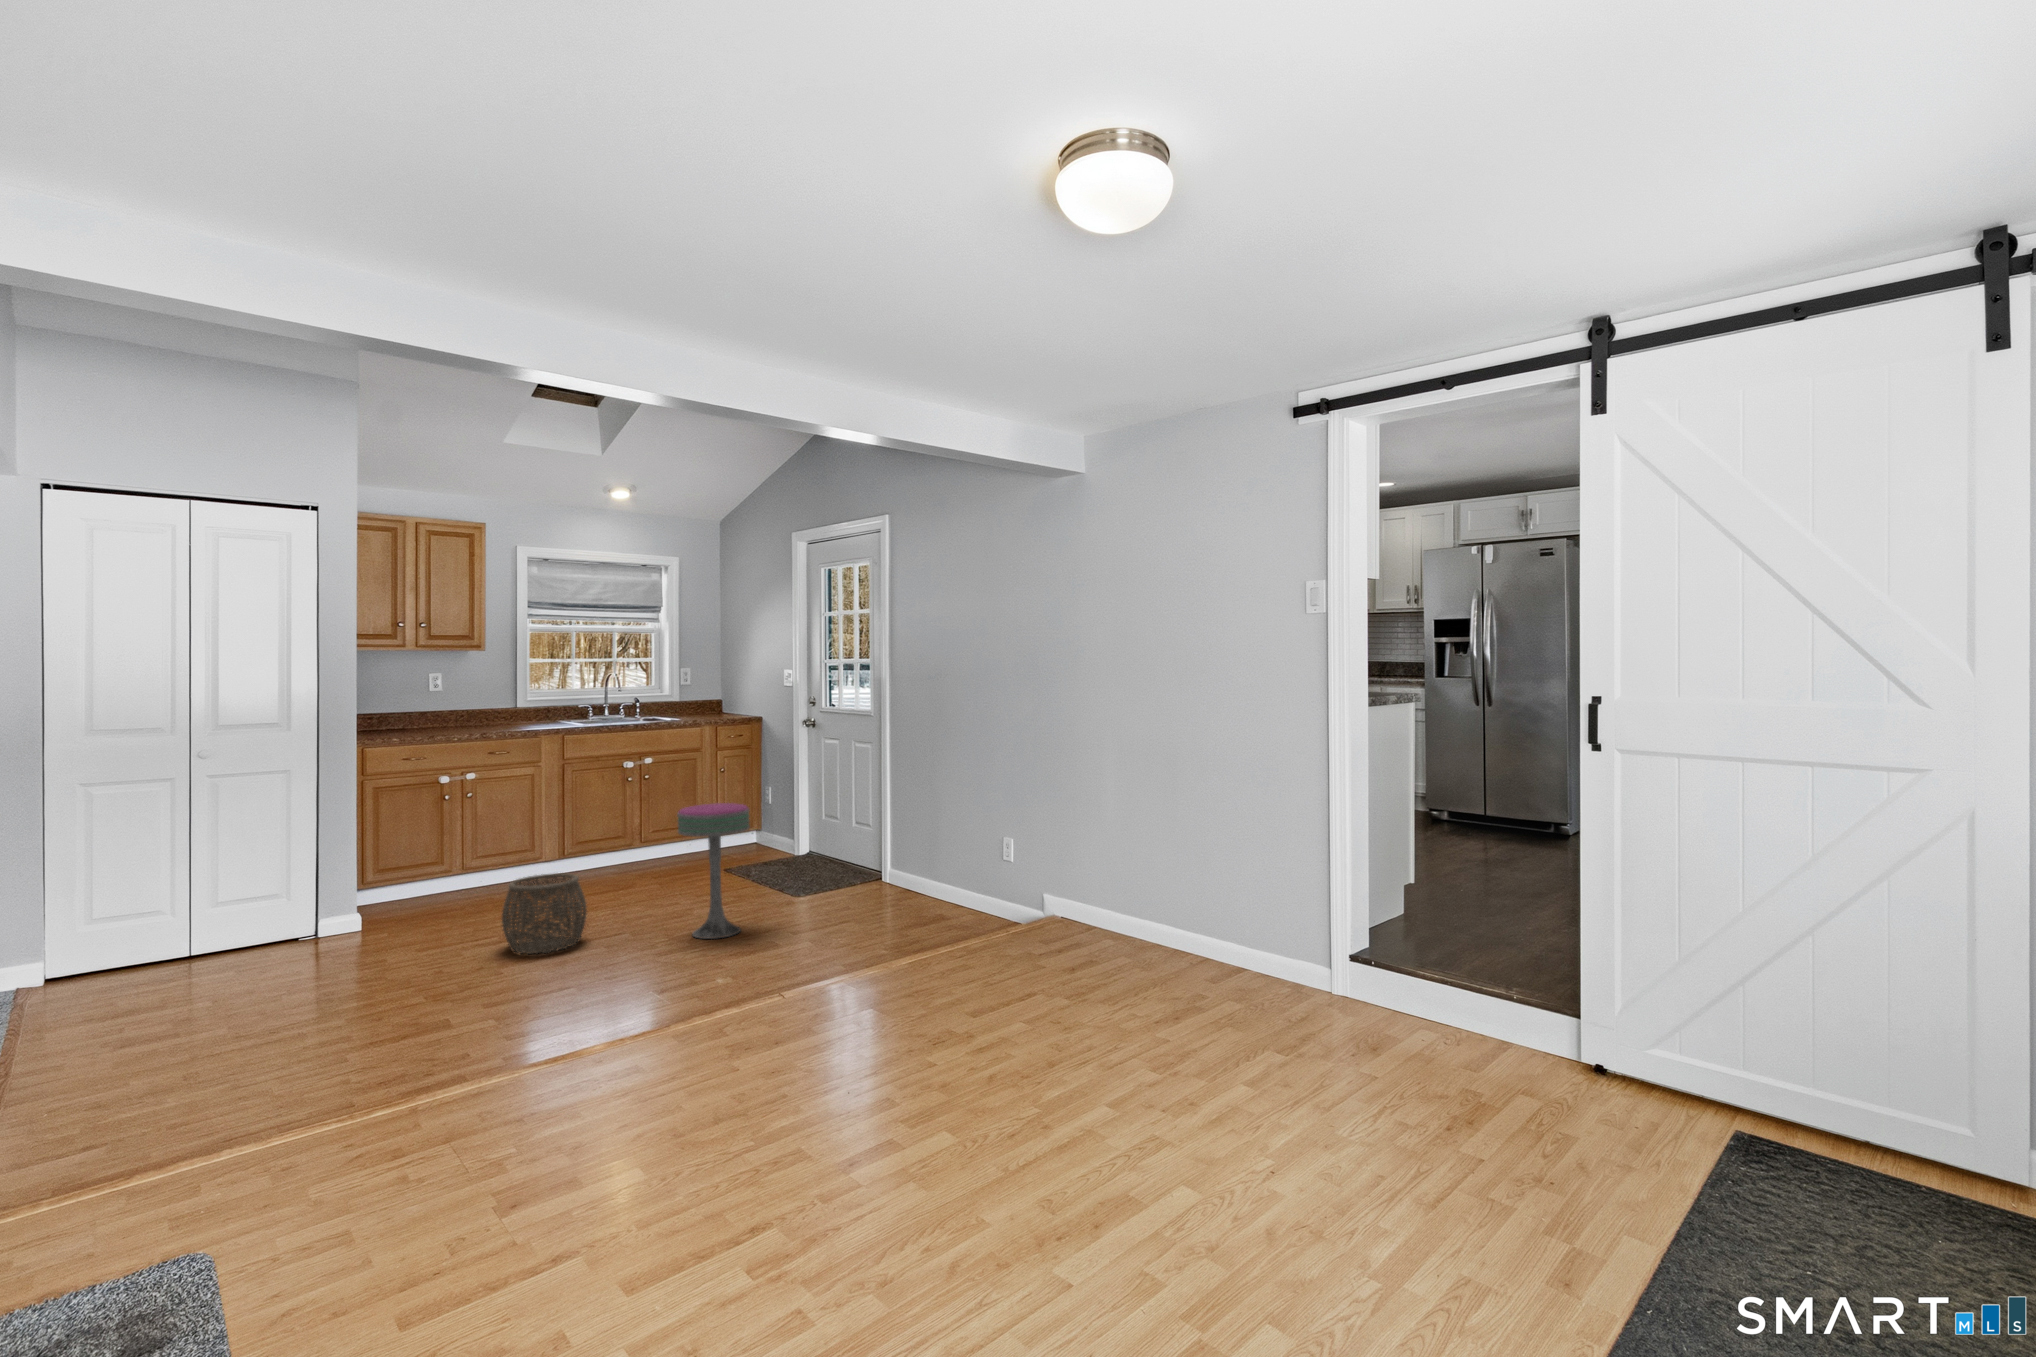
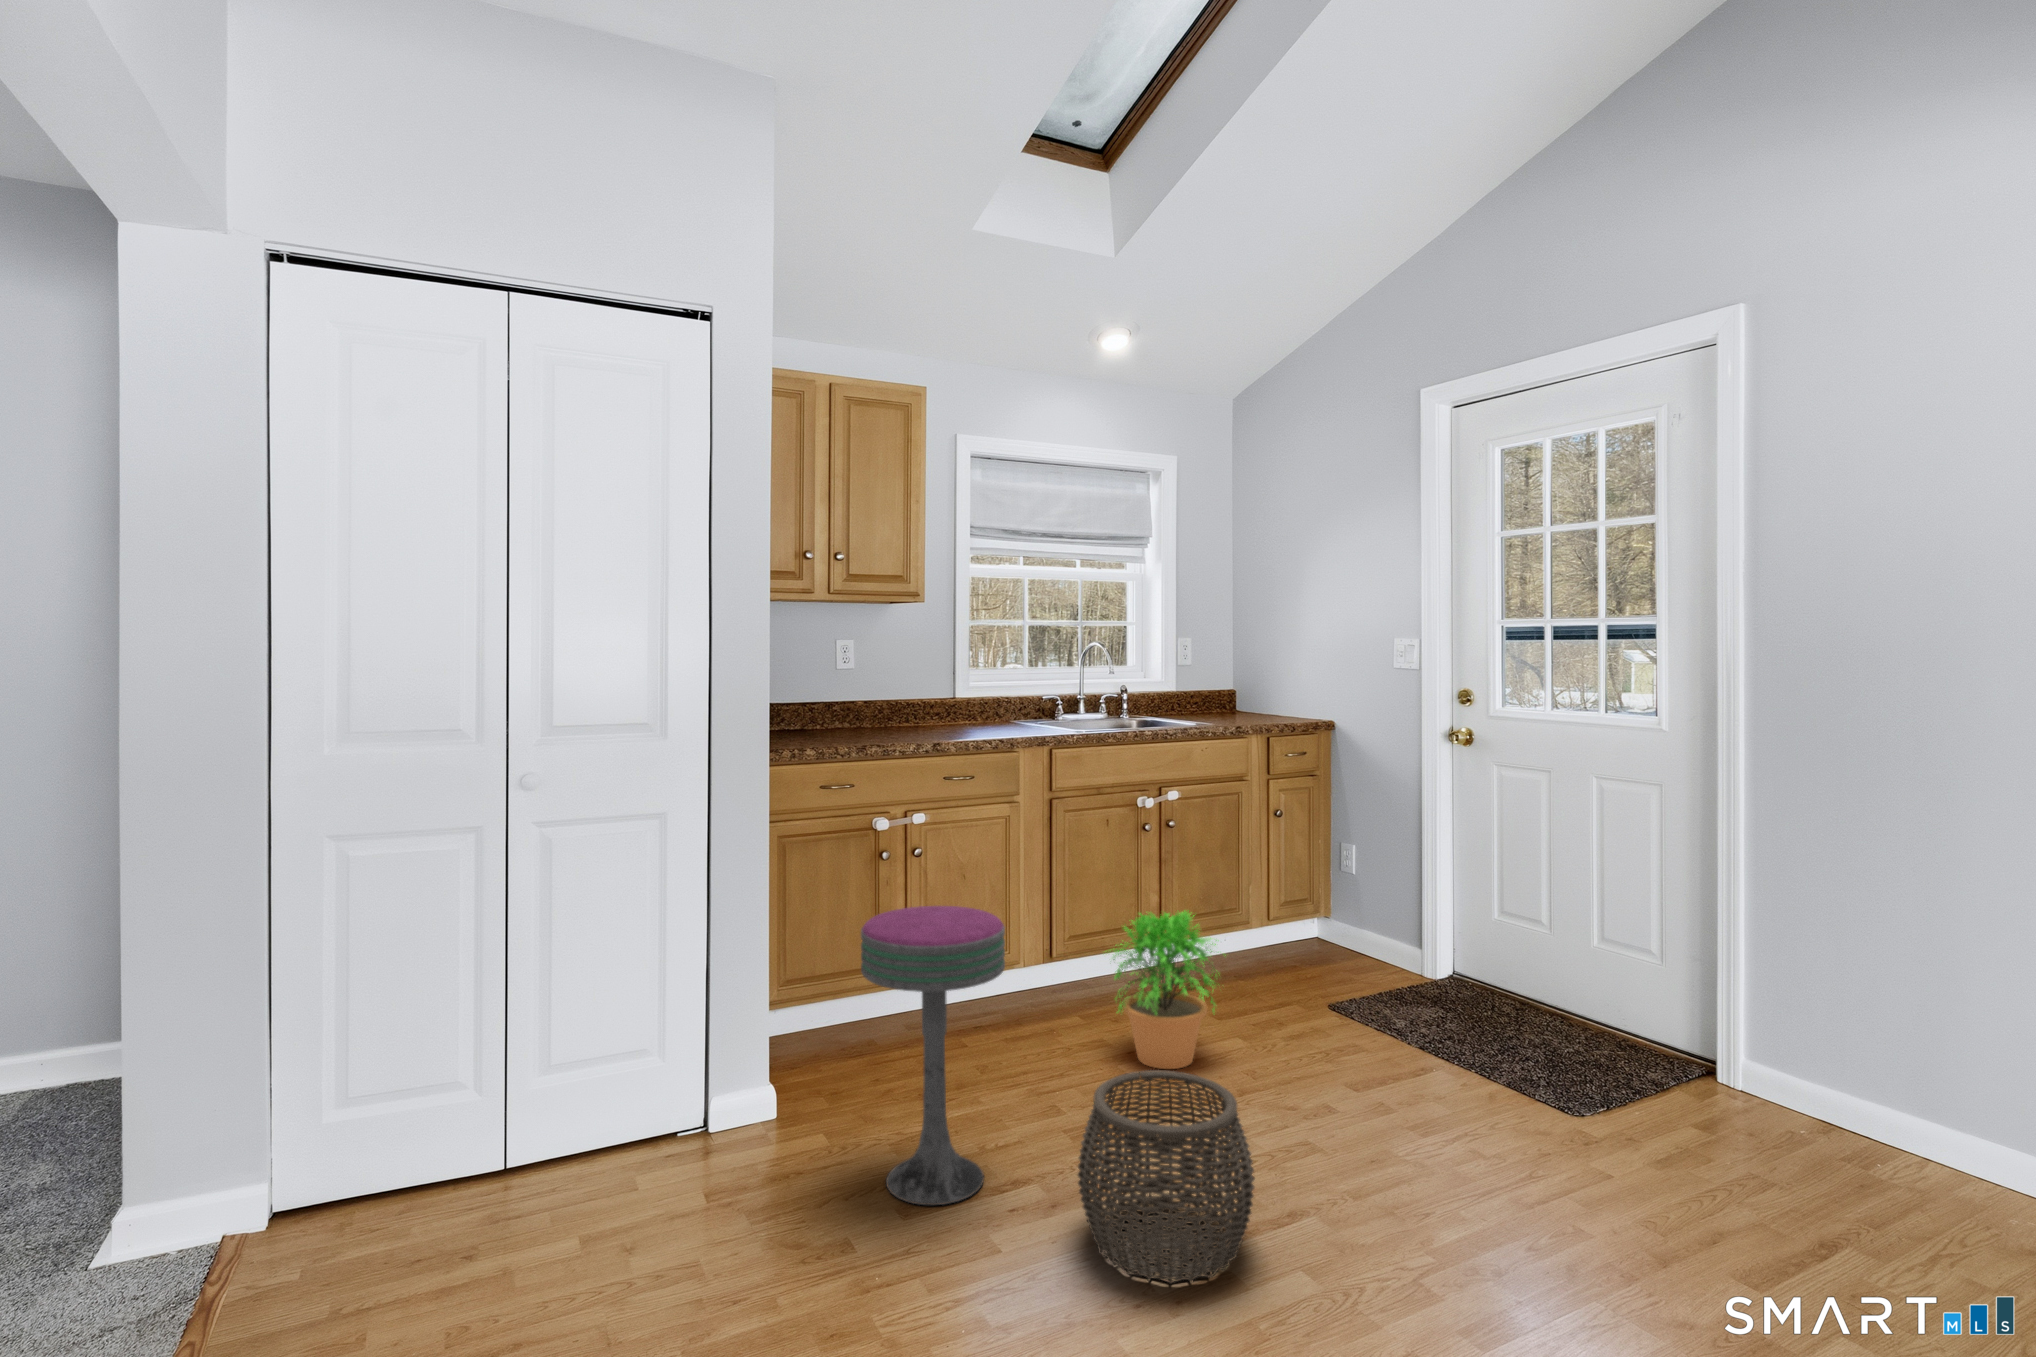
bar stool: present [677,803,750,939] -> present [861,906,1005,1205]
potted plant: none [571,814,642,899] -> present [1110,910,1219,1069]

